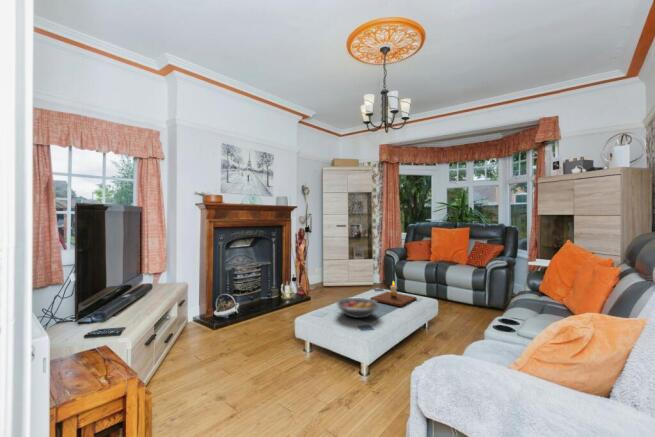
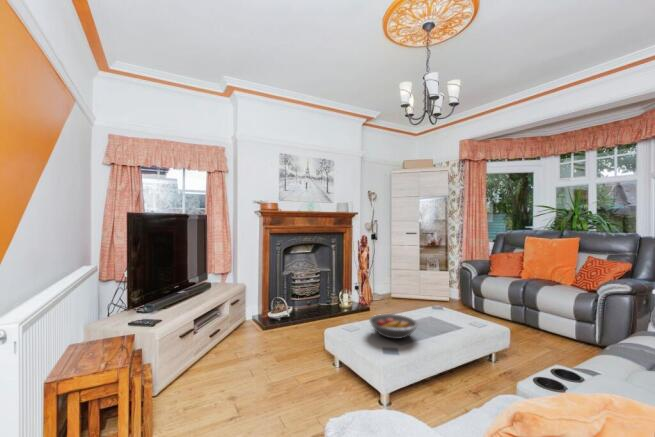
candle: present [370,281,416,307] -> none [419,299,479,331]

